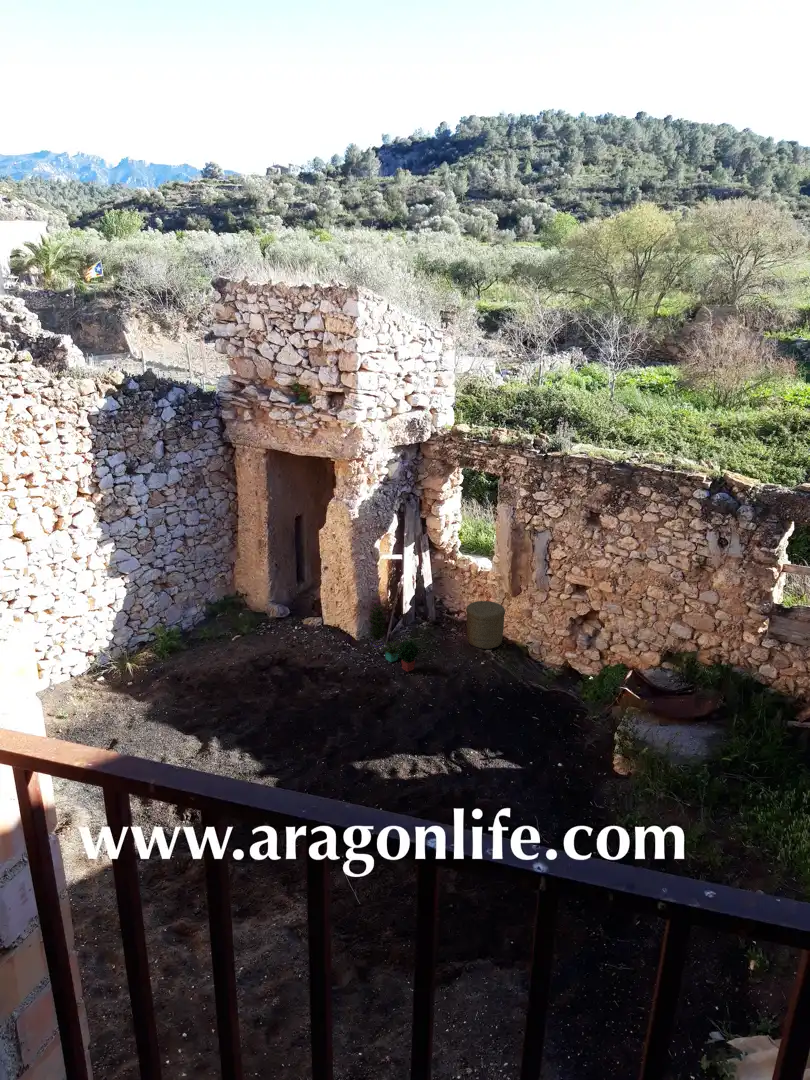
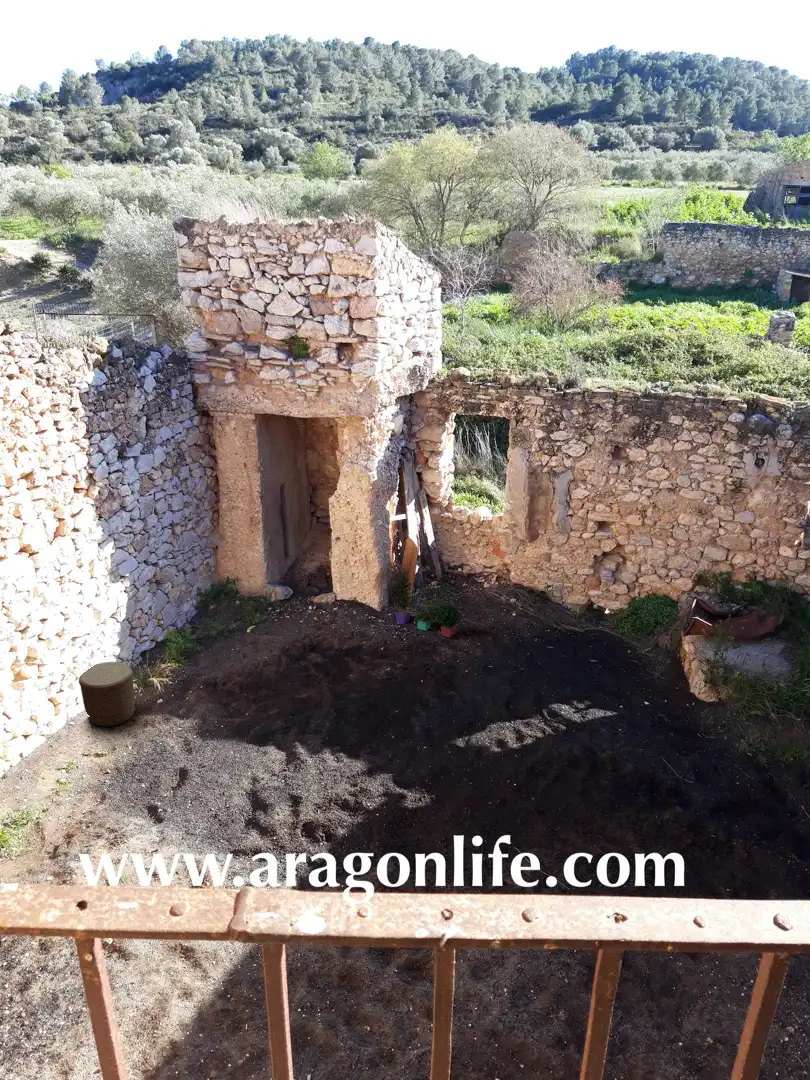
woven basket: present [466,601,505,649] -> present [79,662,135,727]

